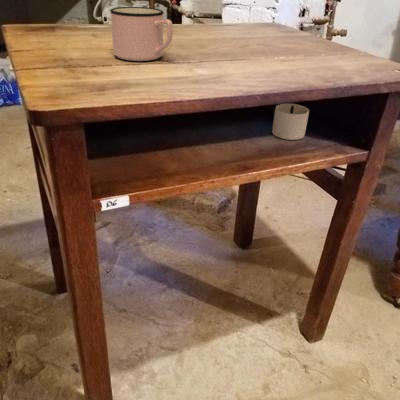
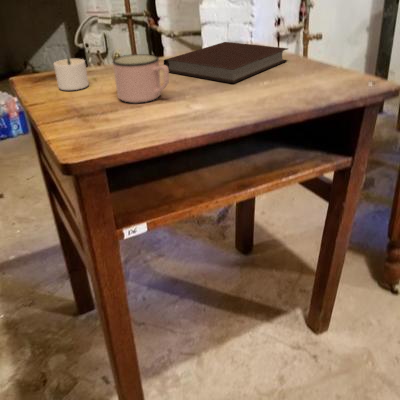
notebook: none [172,15,312,53] -> present [164,42,288,83]
candle: present [272,103,309,140] -> present [54,59,89,90]

